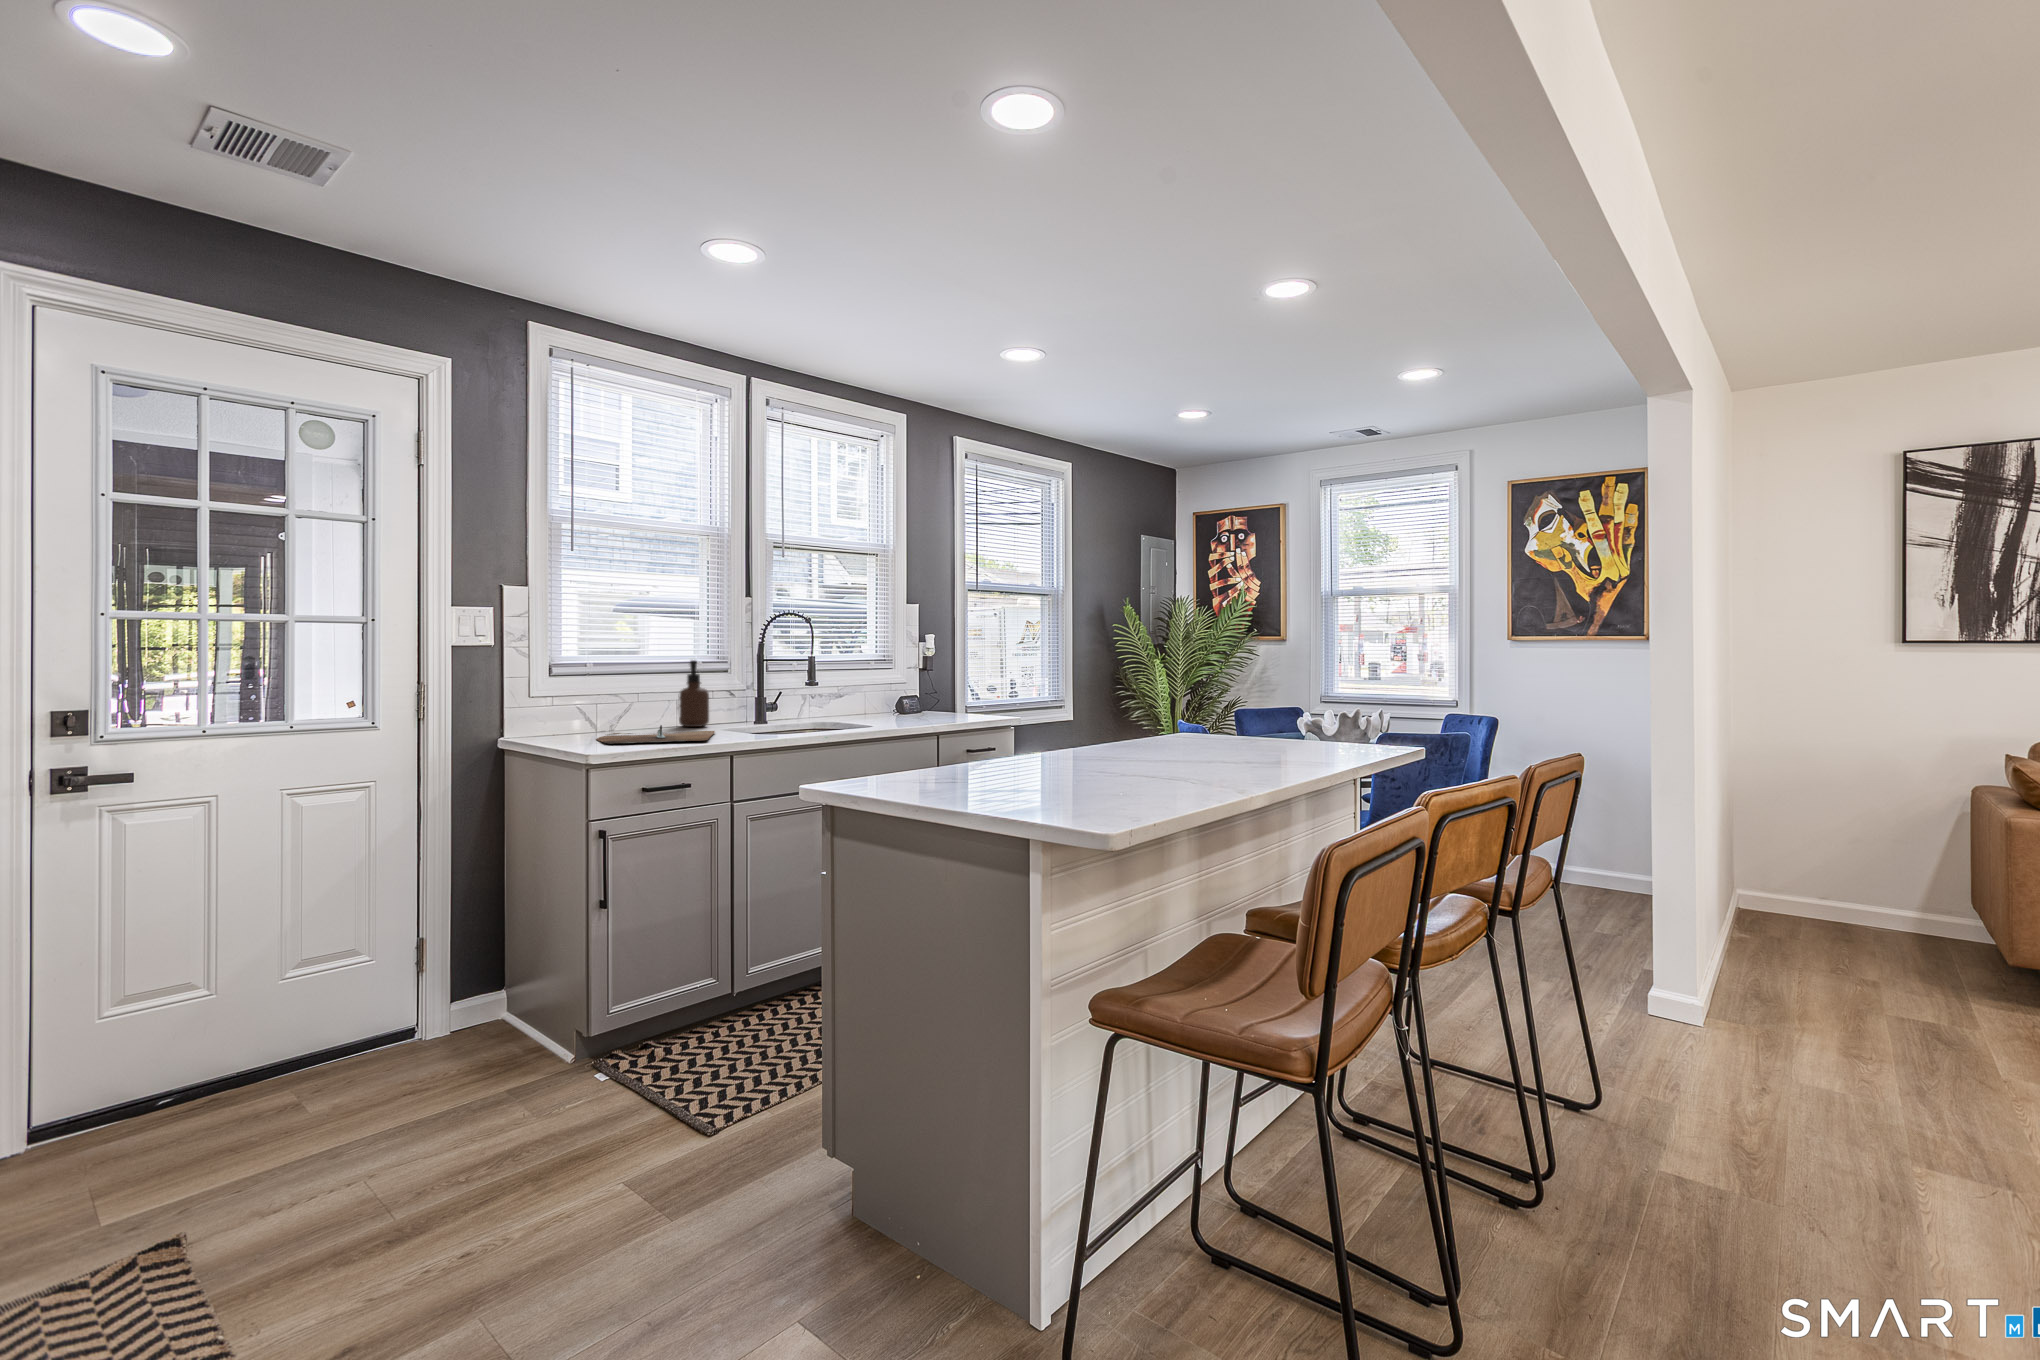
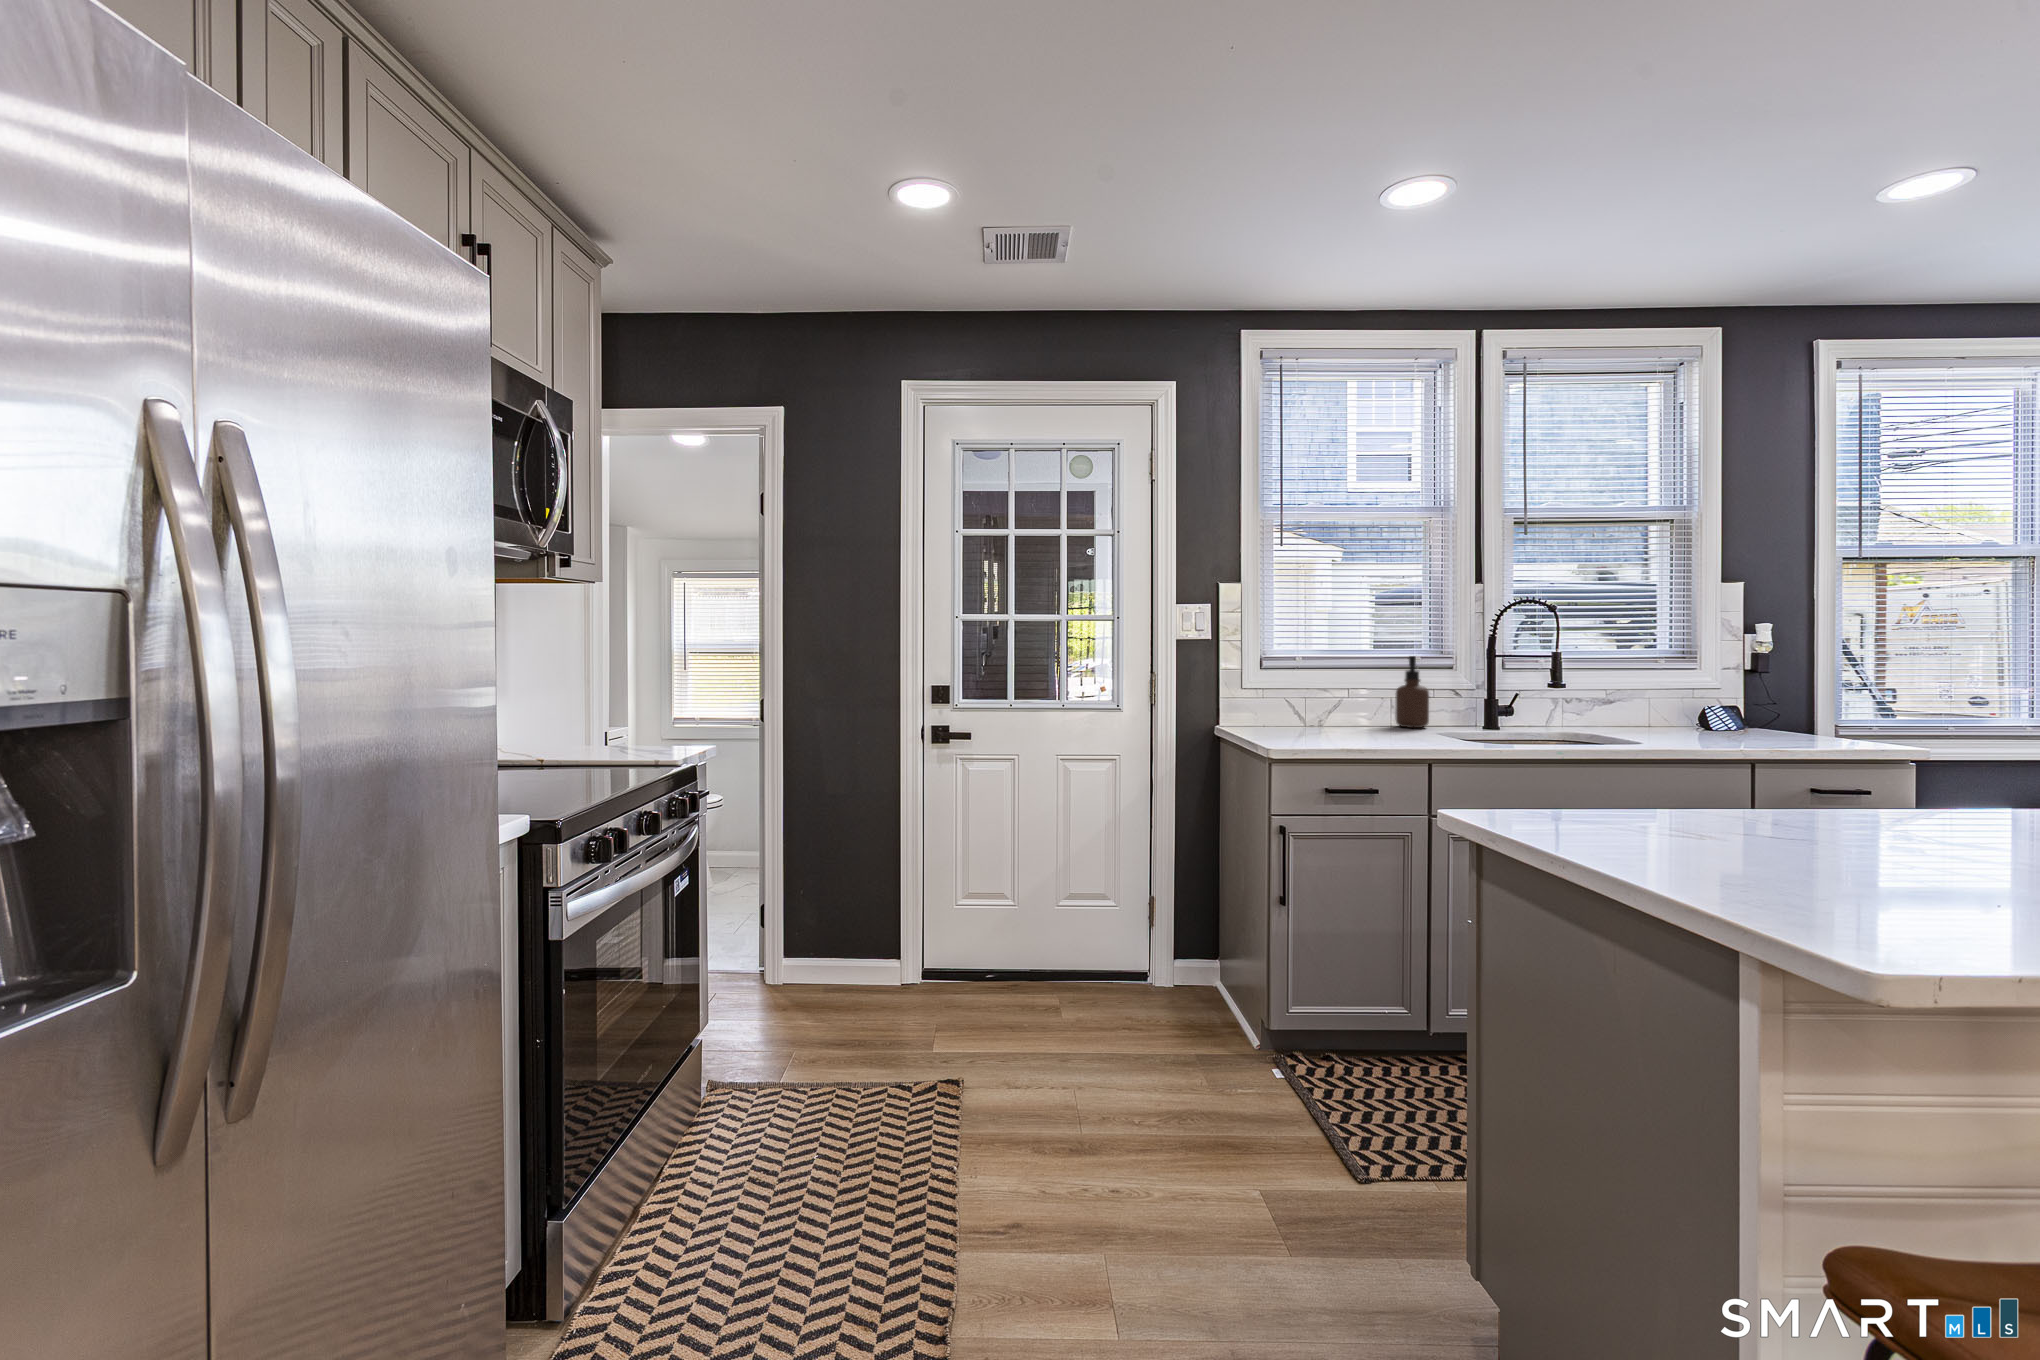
cutting board: present [596,725,715,744] -> none [1299,725,1428,745]

